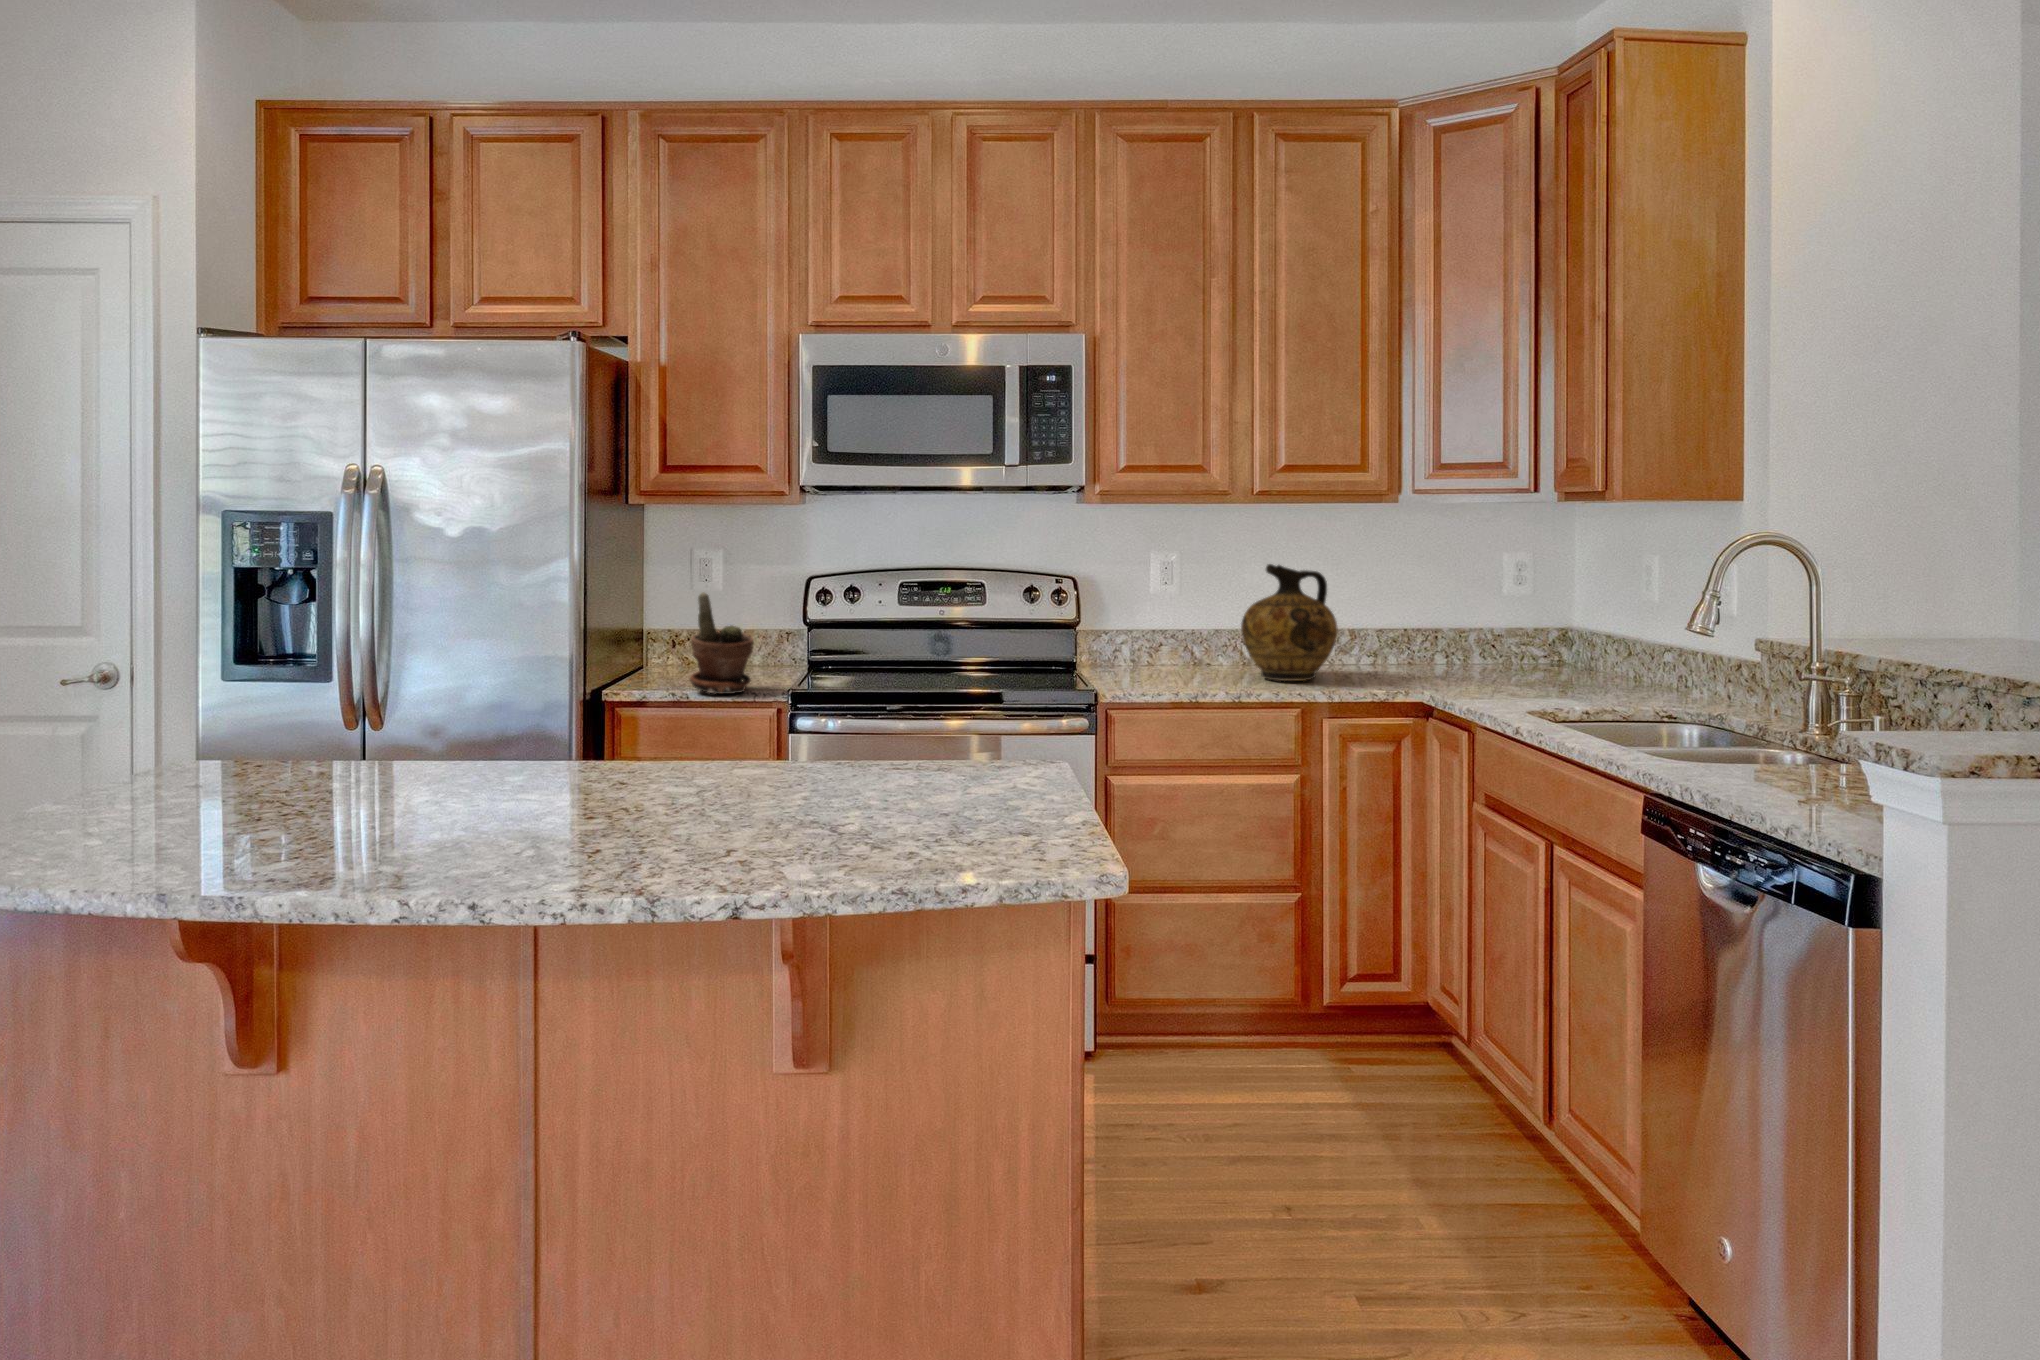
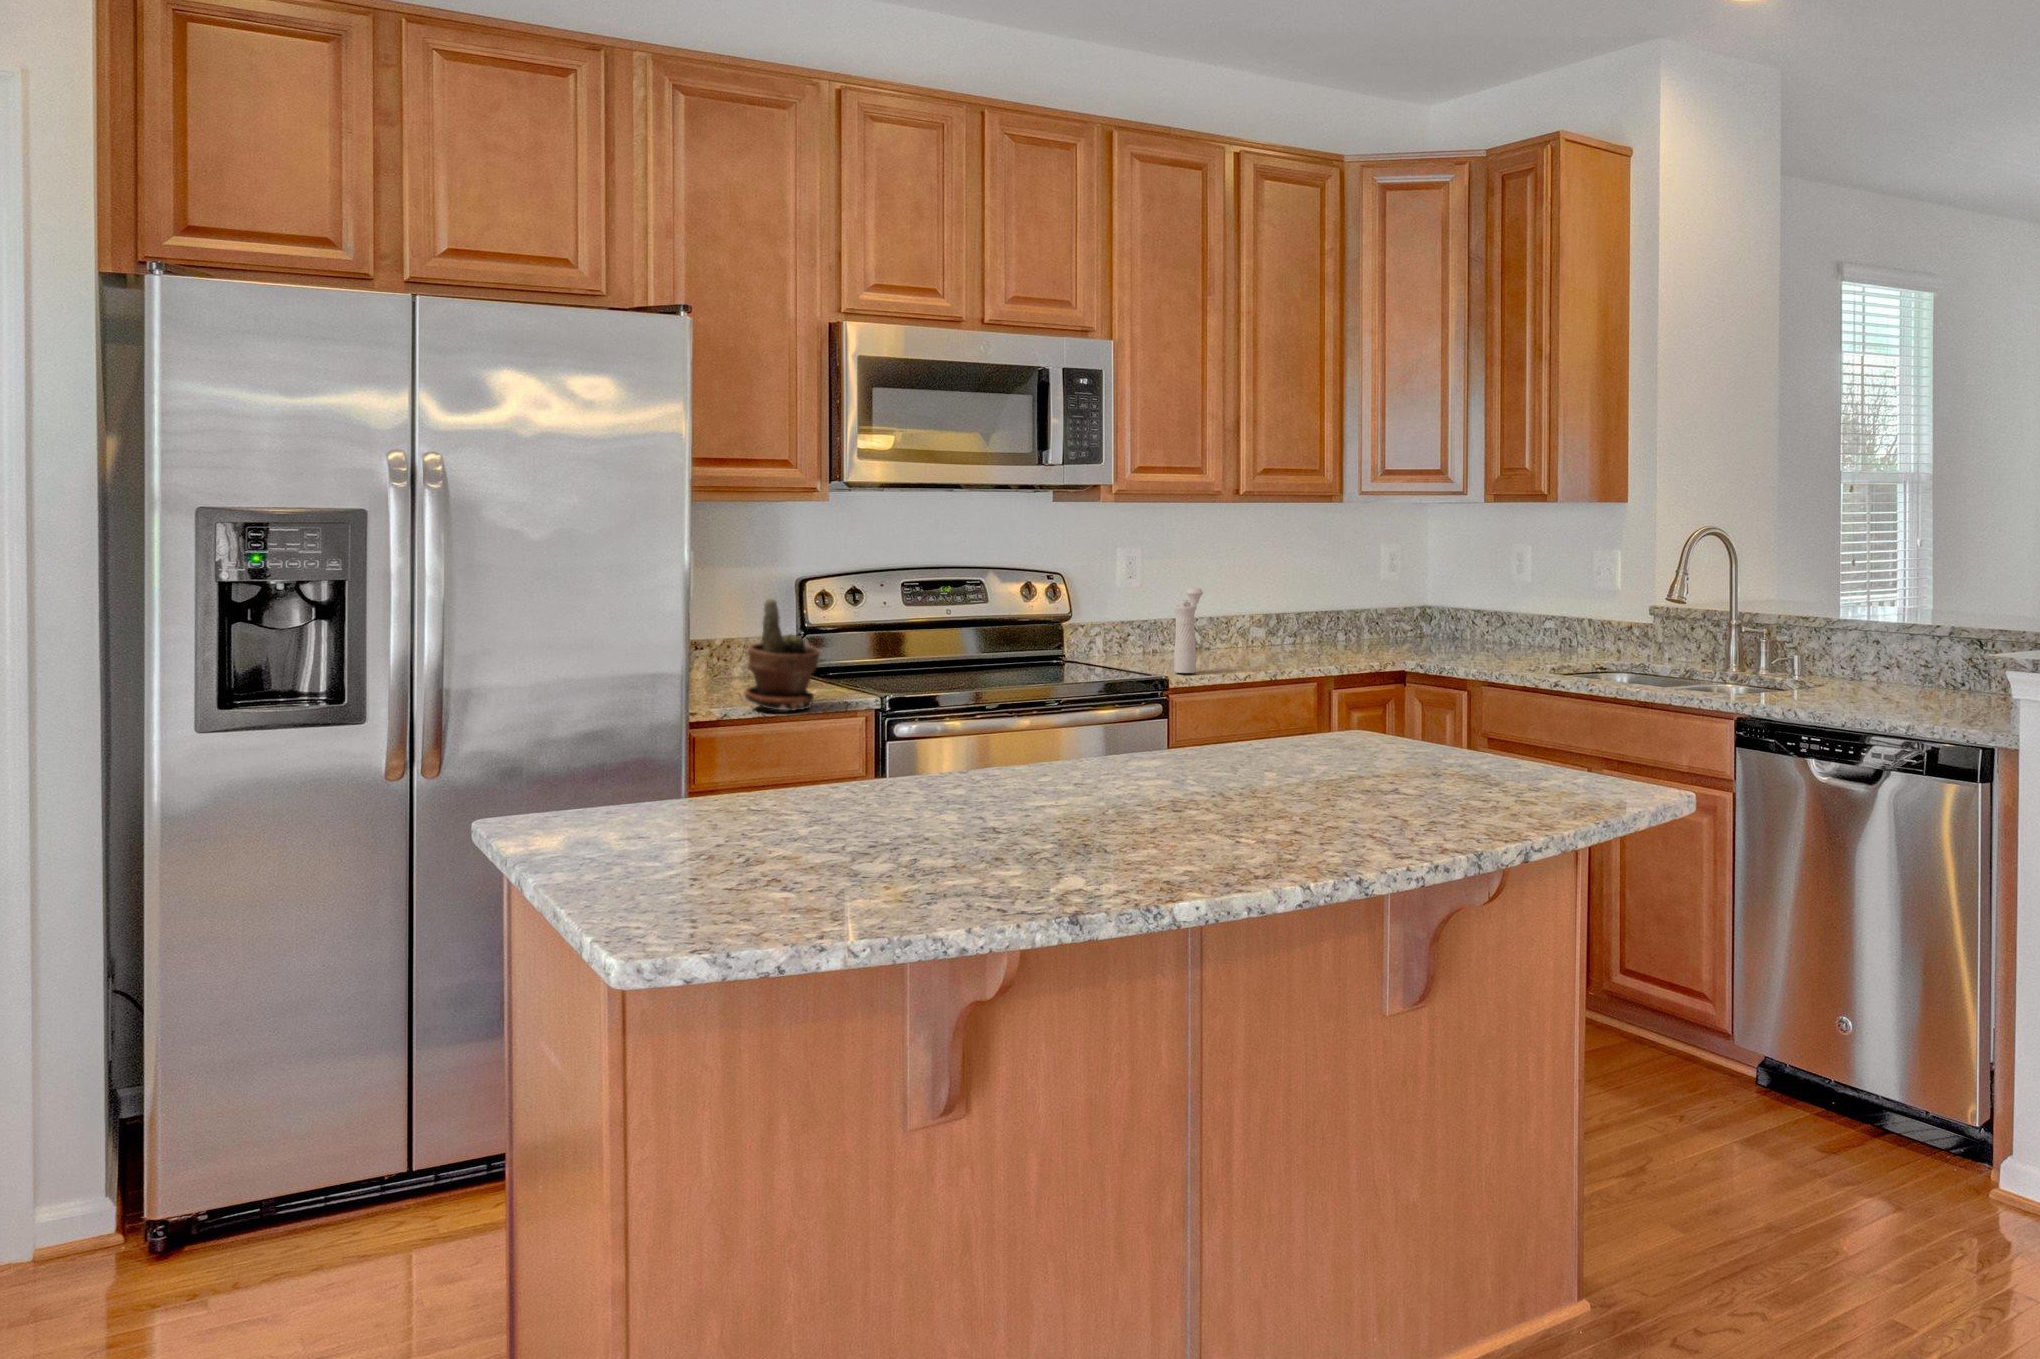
ceramic jug: present [1241,564,1338,681] -> none [1225,557,1310,663]
pepper mill: none [1154,595,1202,685] -> present [1174,588,1203,673]

